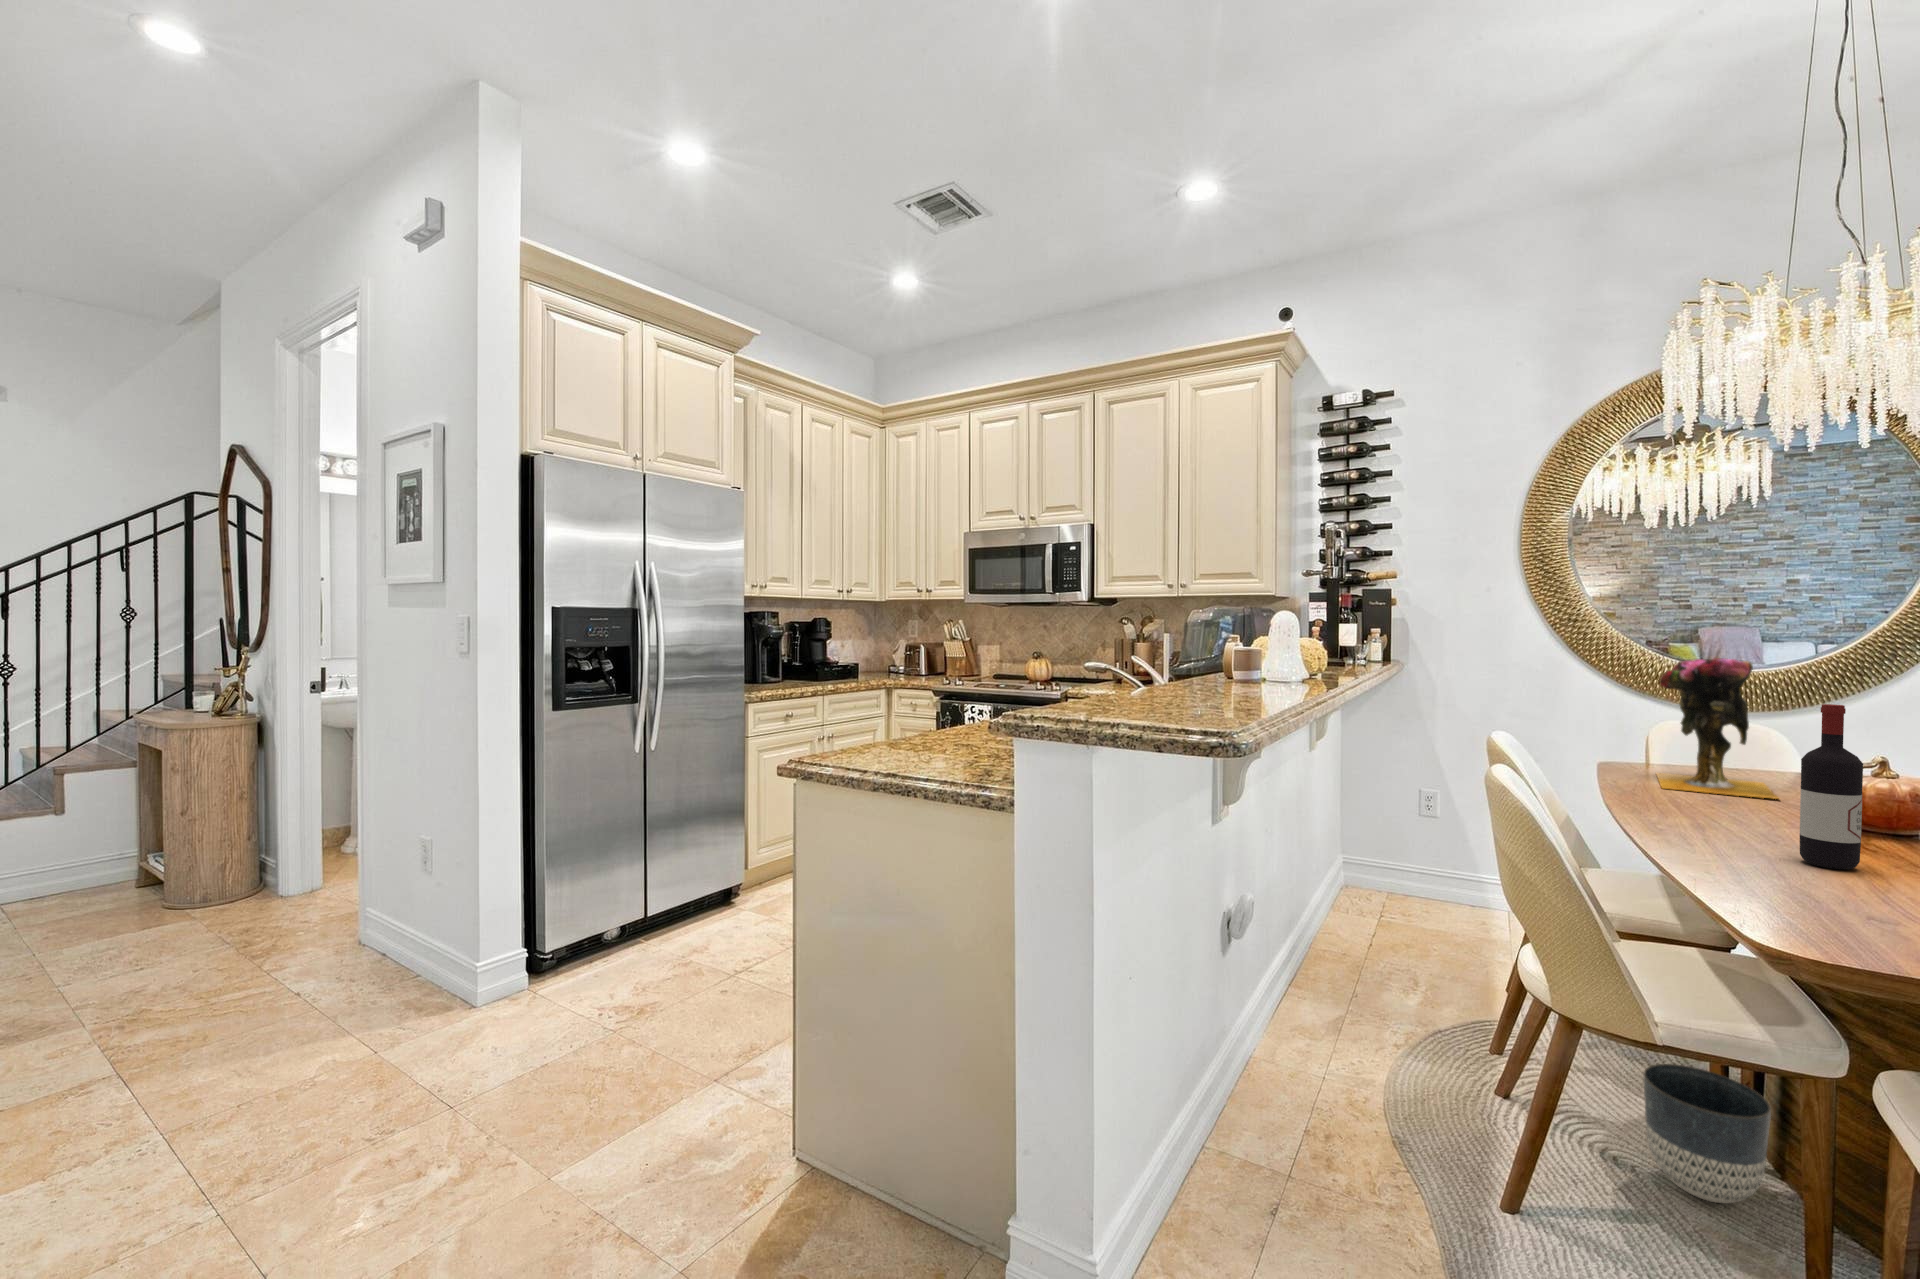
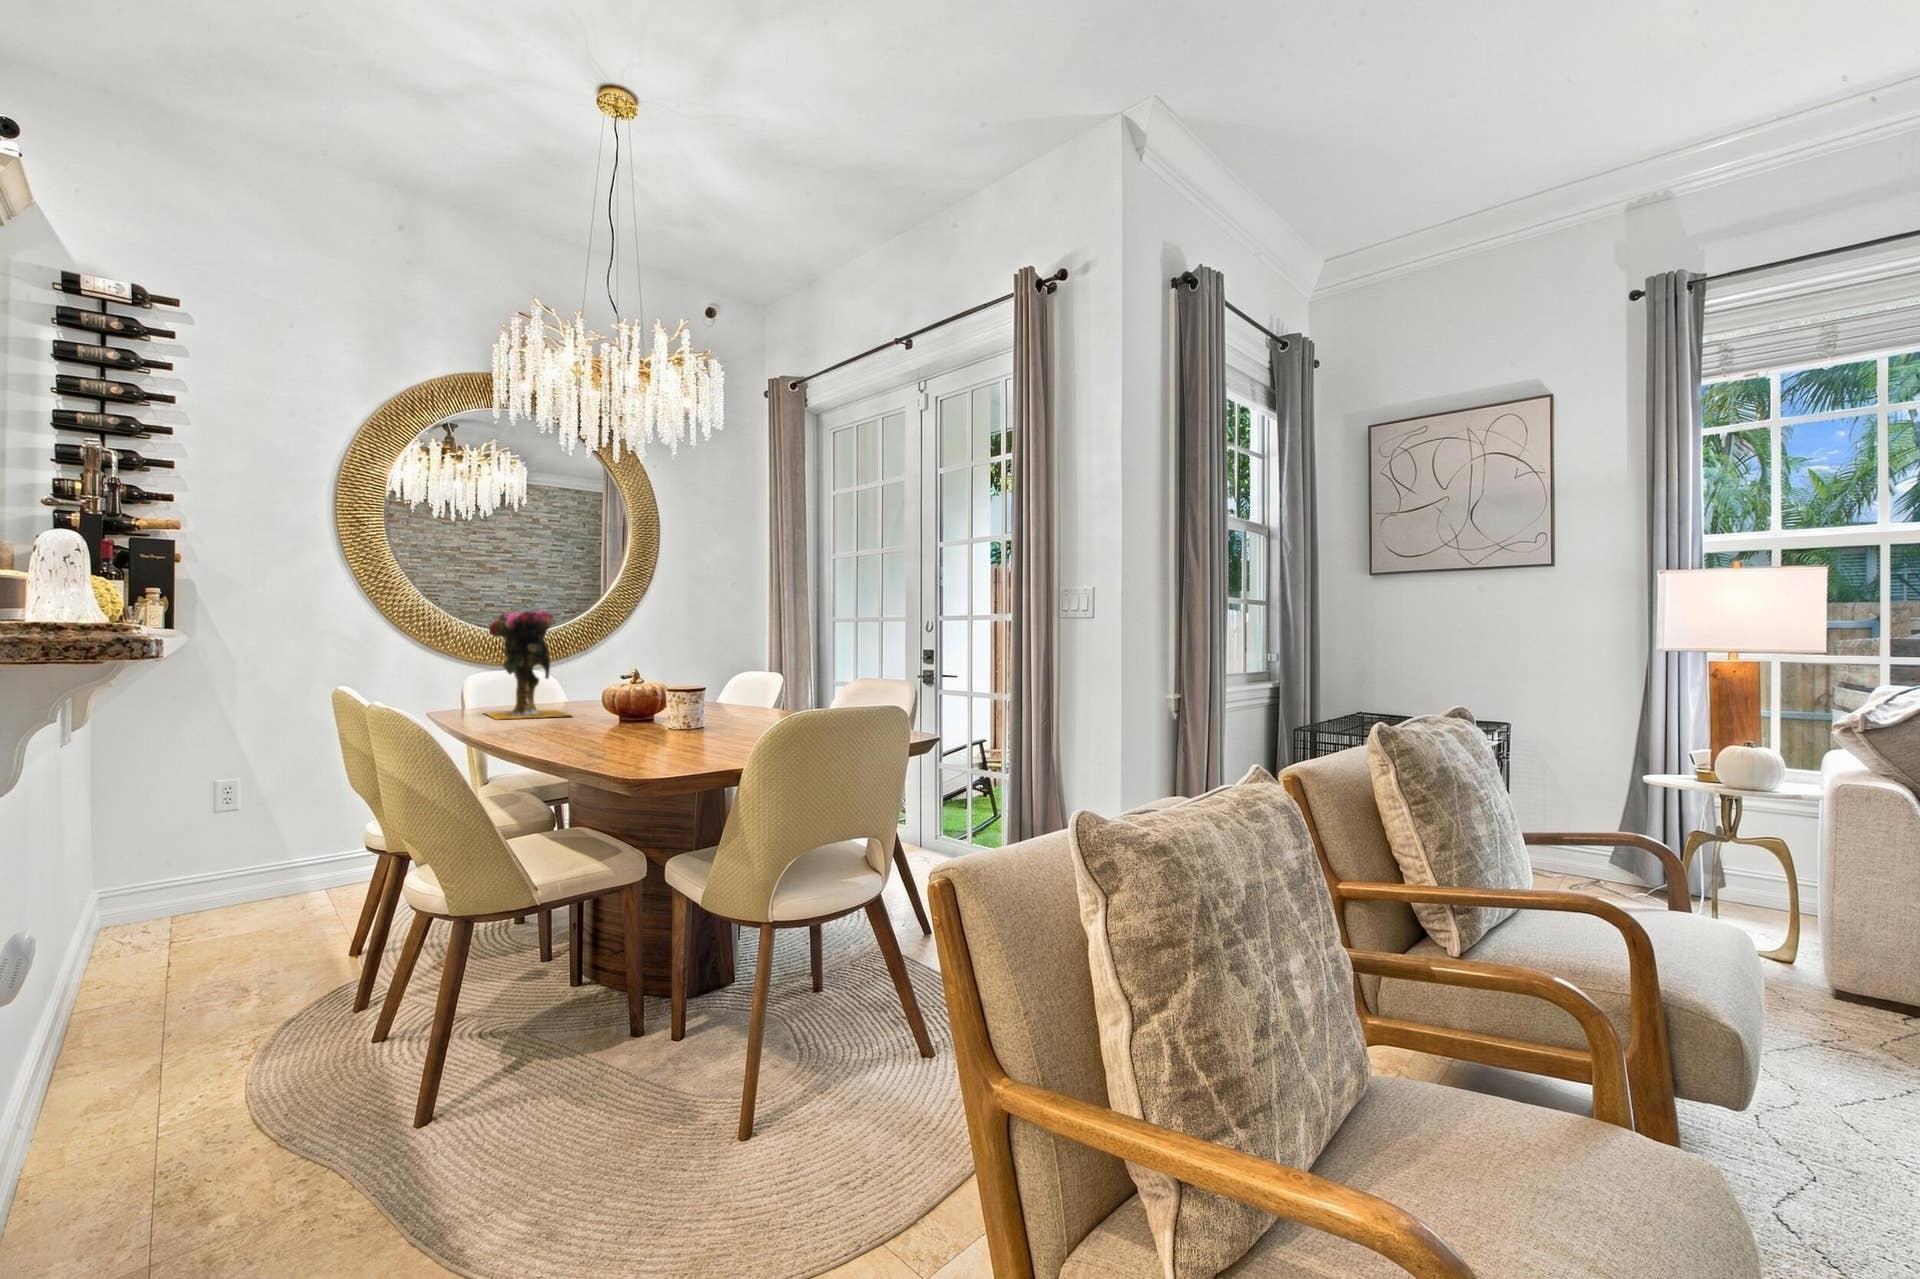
wine bottle: present [1800,704,1863,870] -> none [614,625,648,741]
planter: present [1643,1064,1771,1203] -> none [514,925,599,1028]

